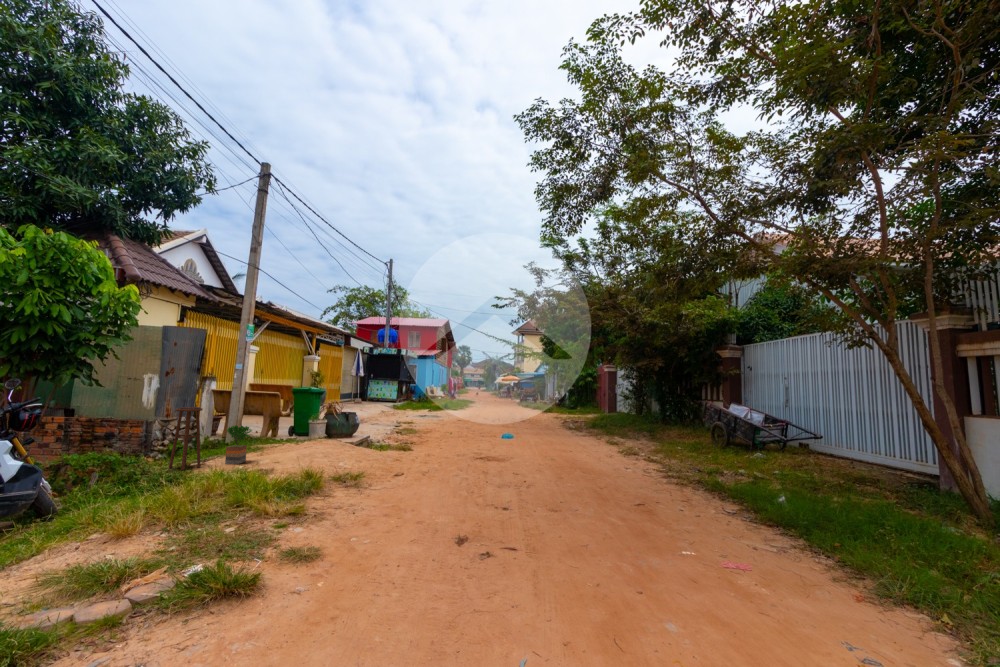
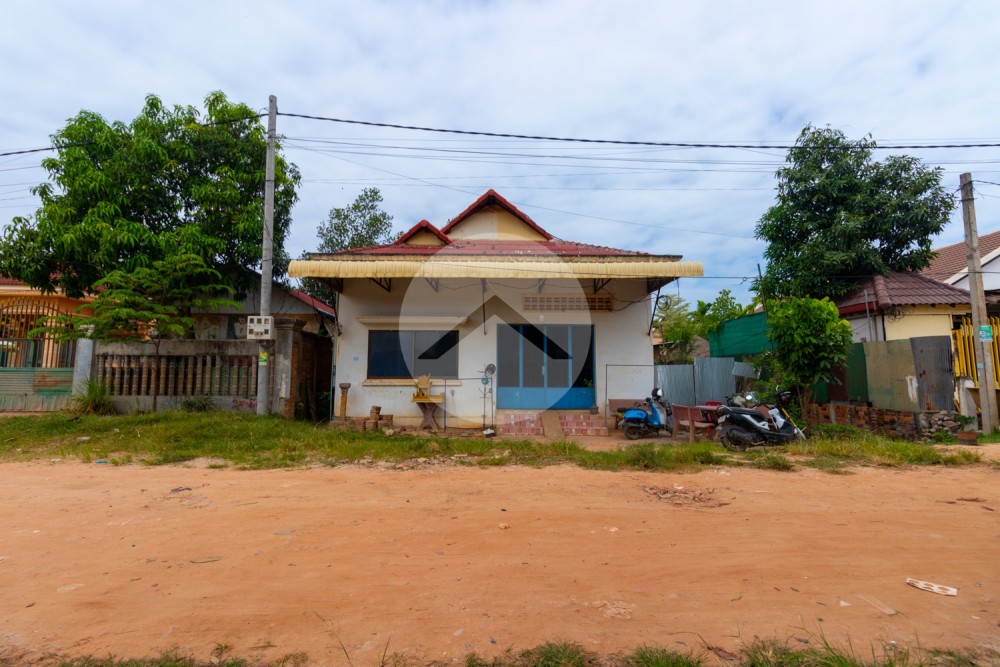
stool: present [169,407,203,470] -> none [911,400,936,443]

